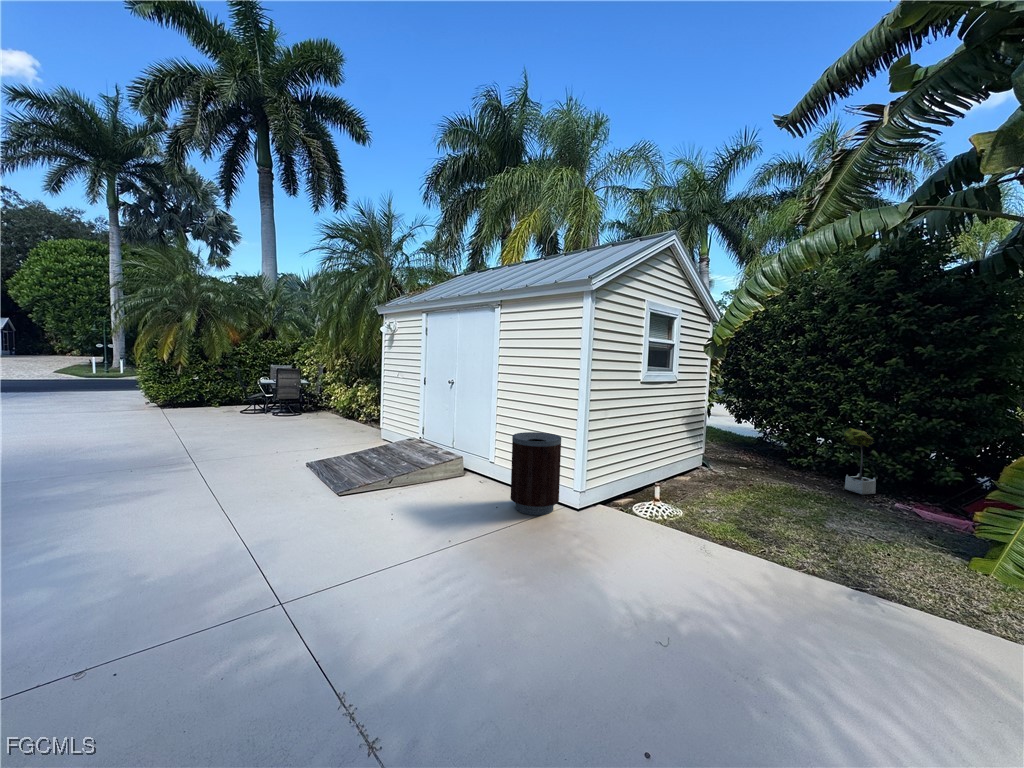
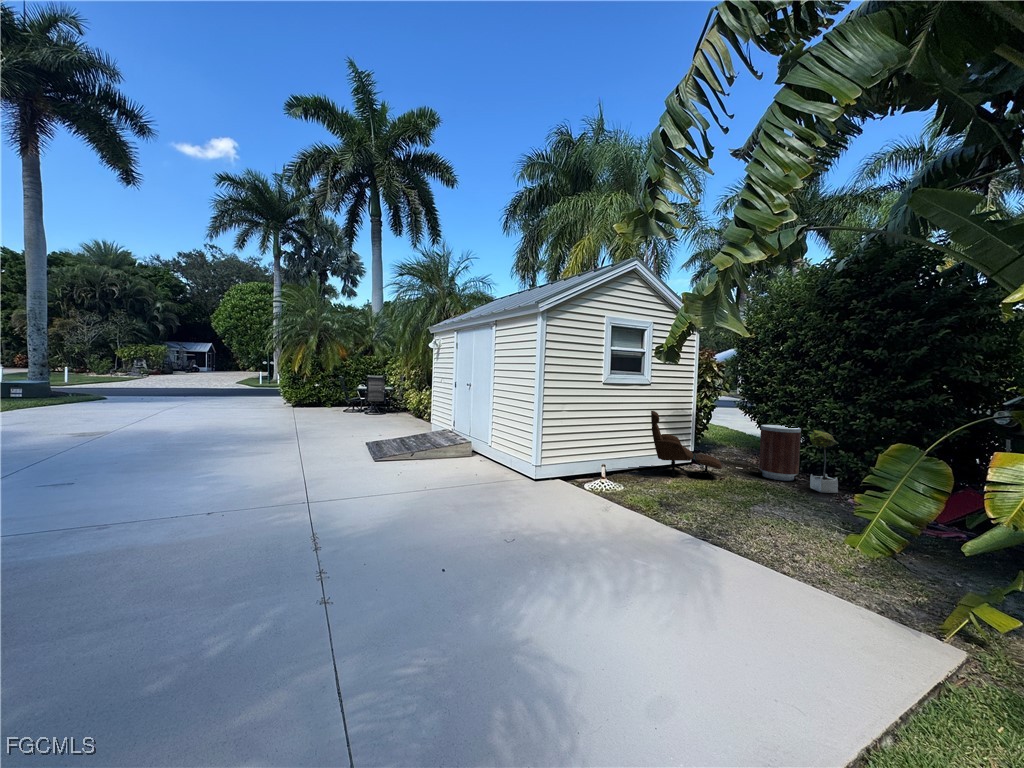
lounge chair: none [675,411,760,487] -> present [651,411,722,479]
trash can: present [511,432,561,515] -> present [759,425,801,481]

